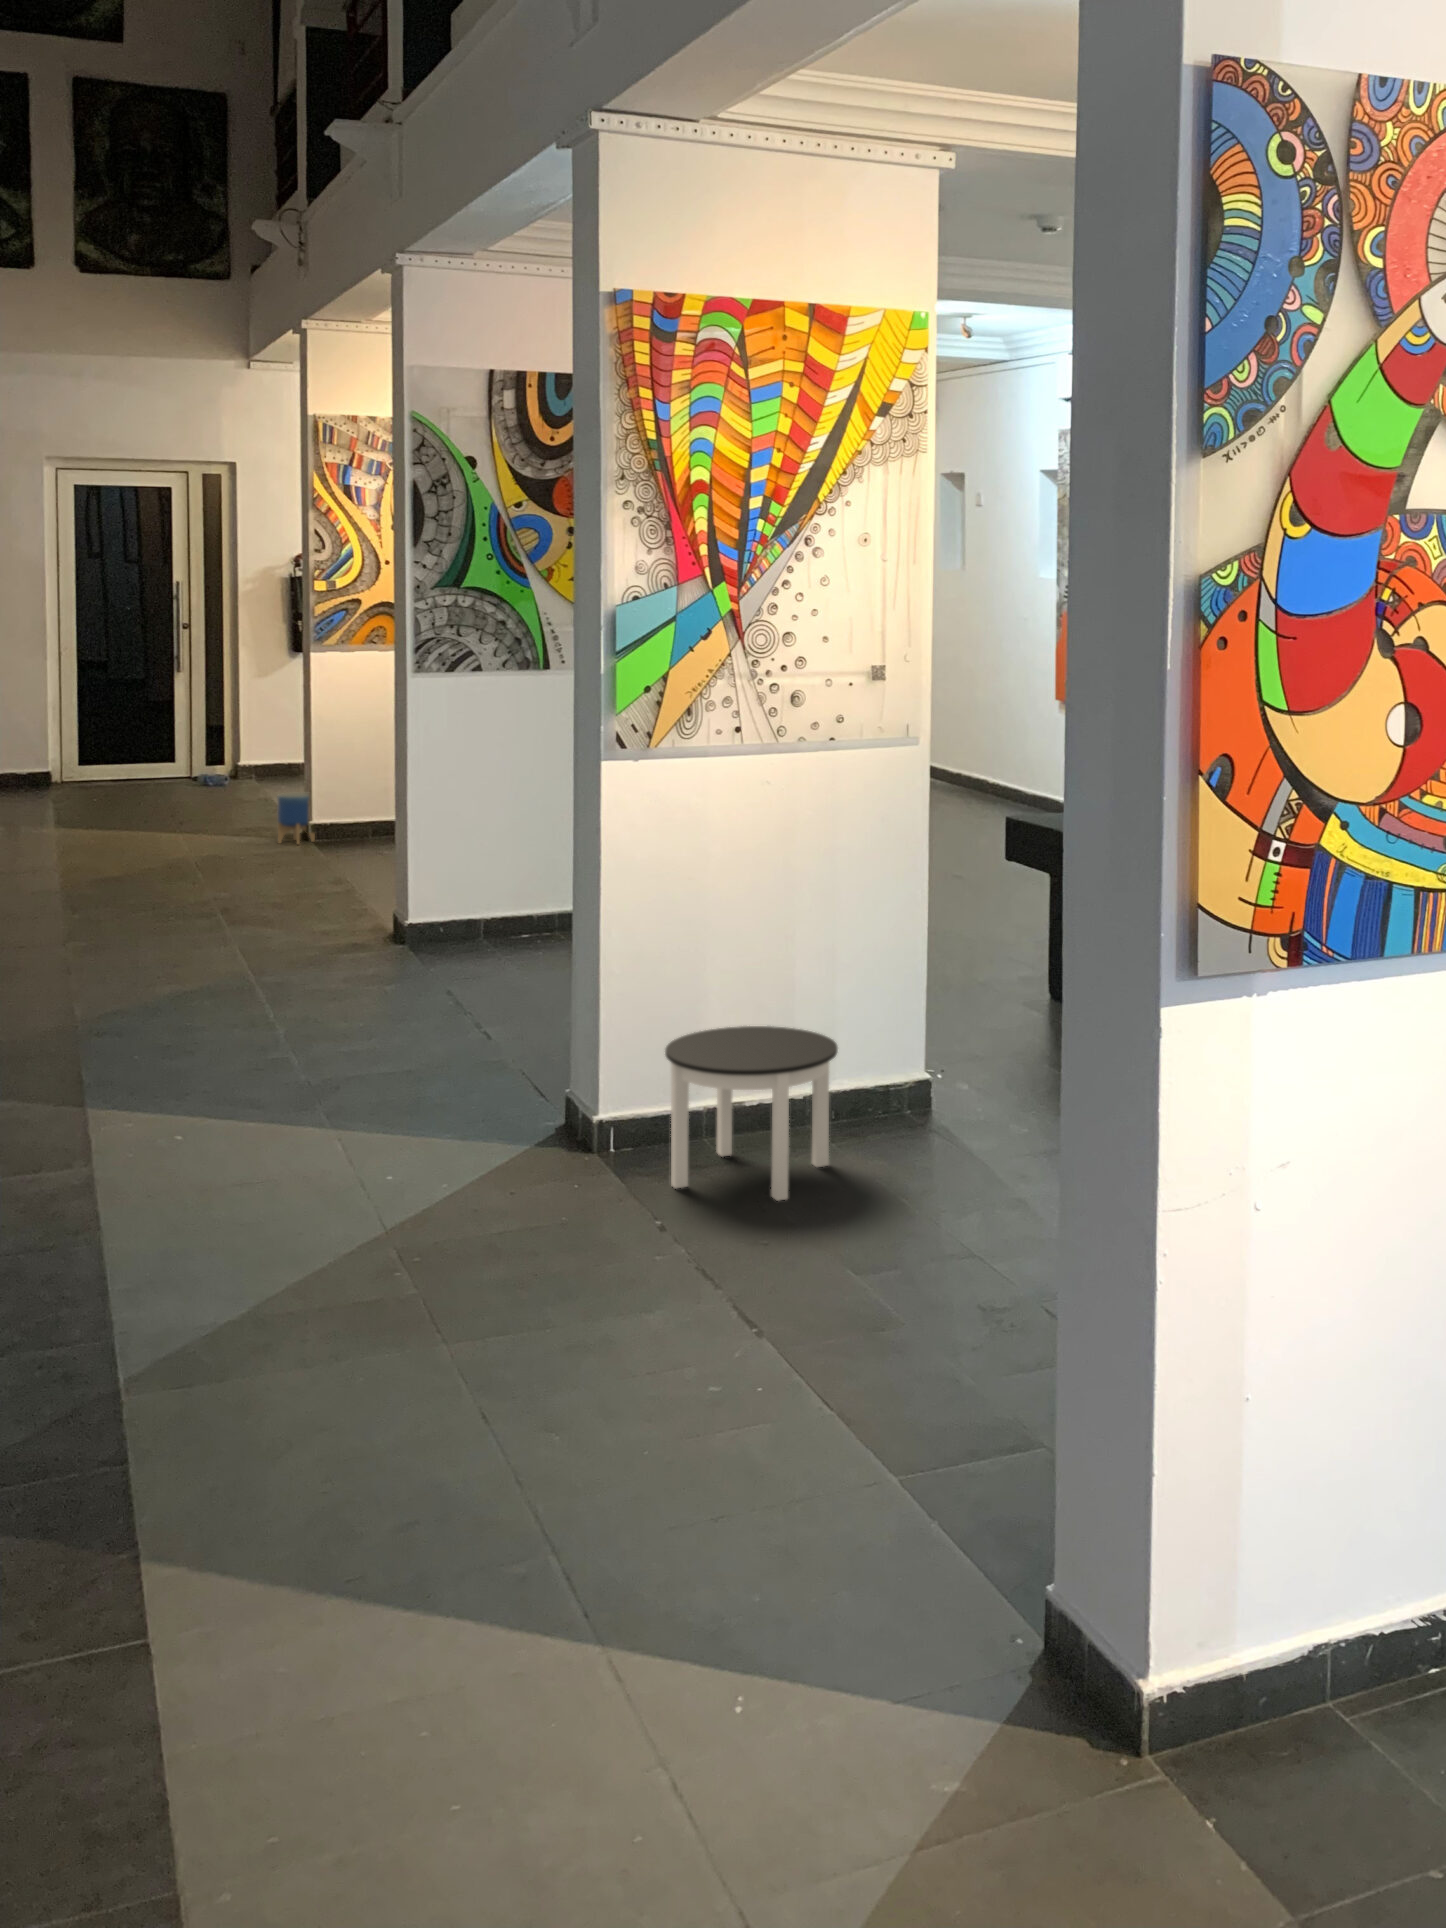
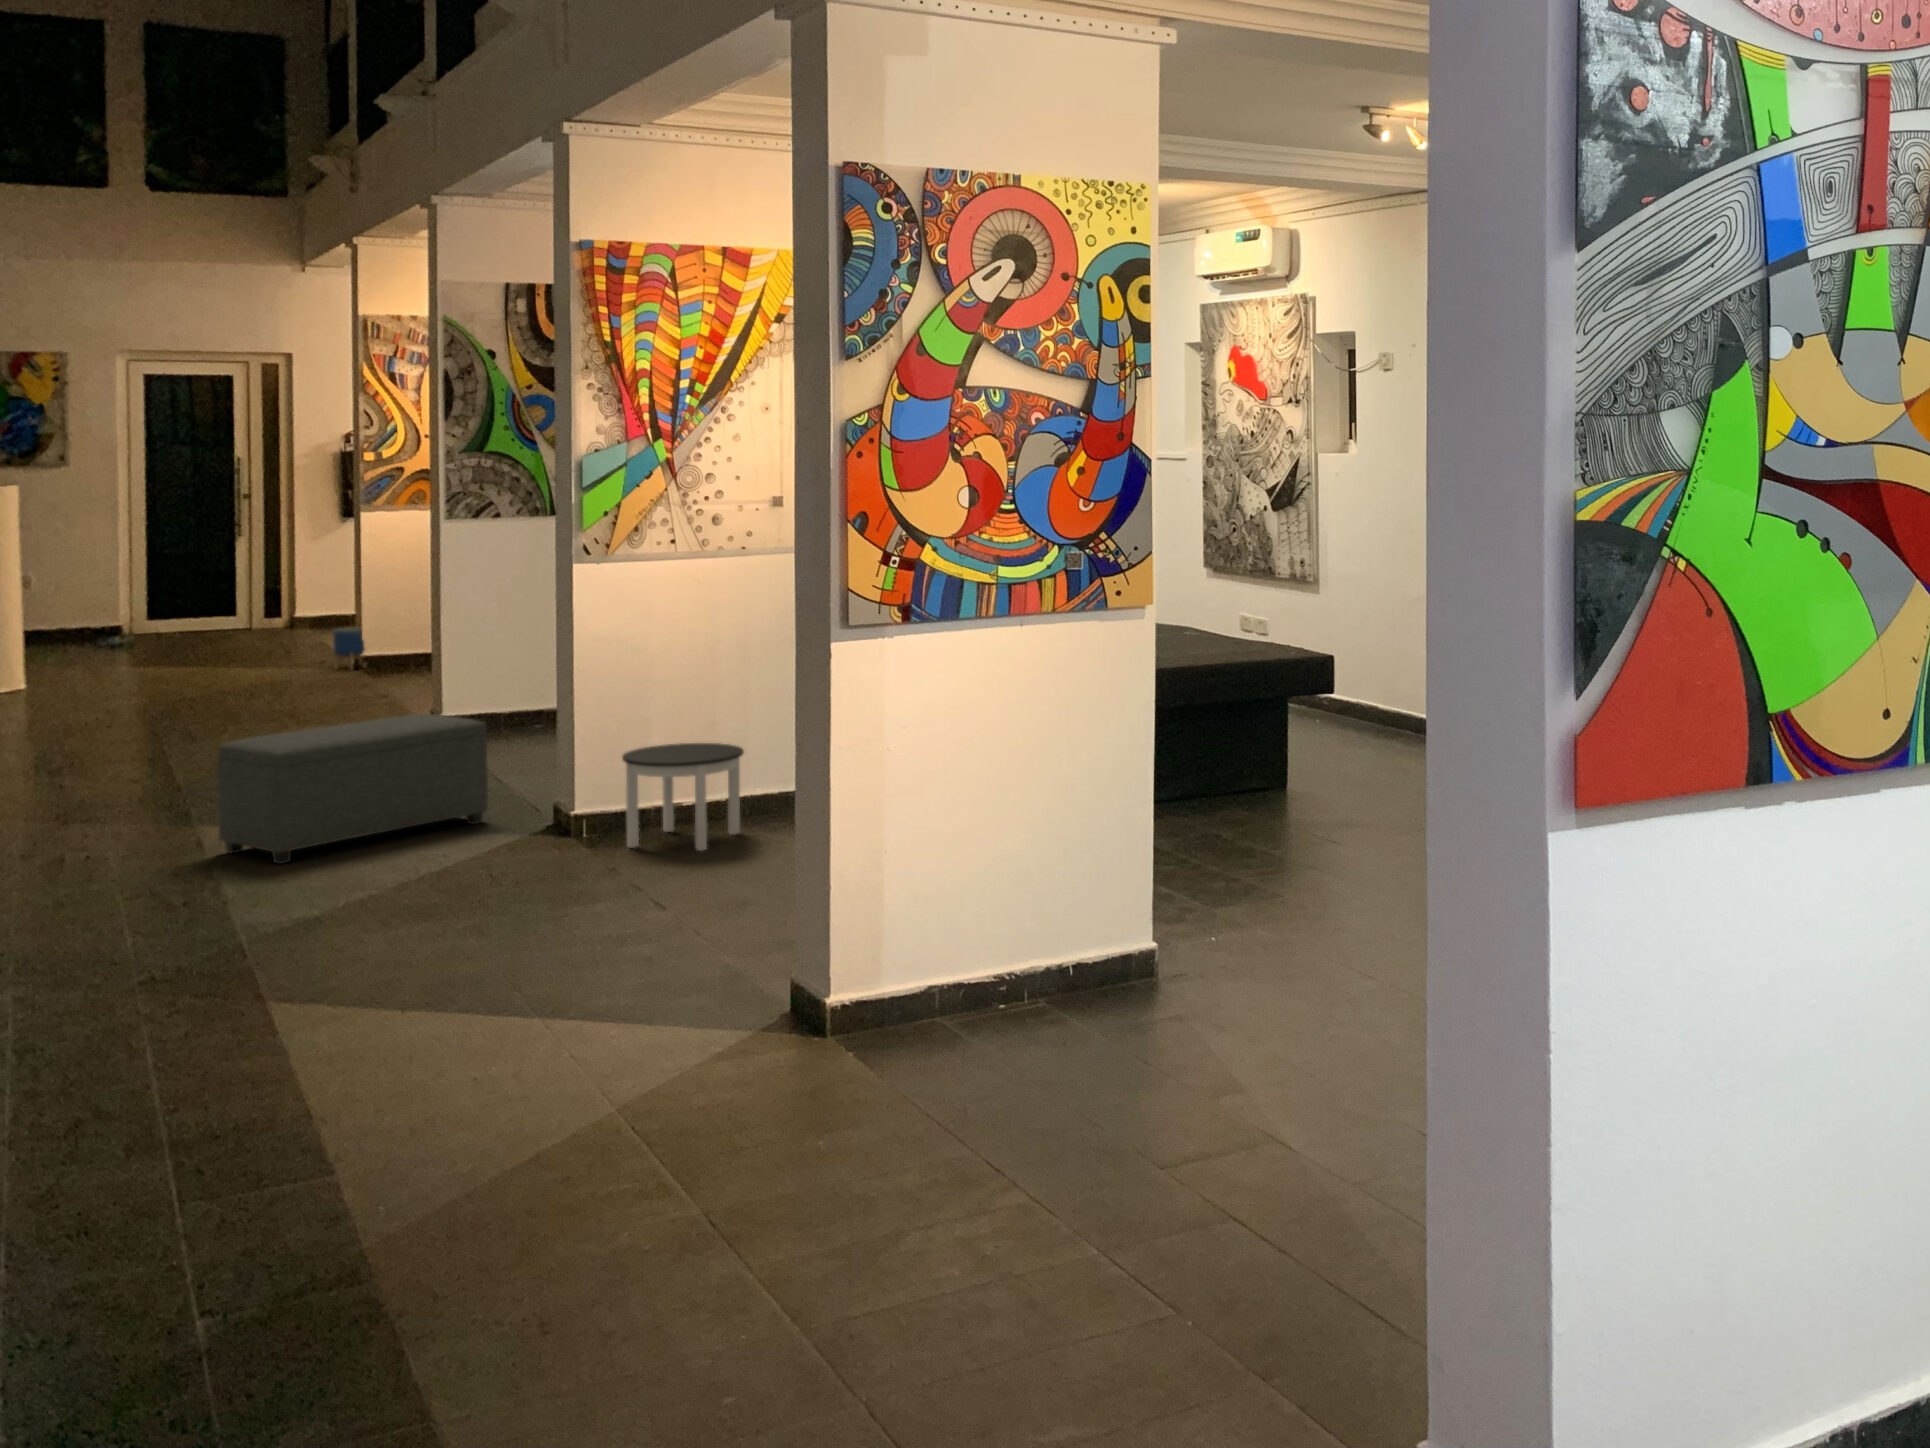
ottoman: none [107,961,471,1195] -> present [218,714,488,864]

